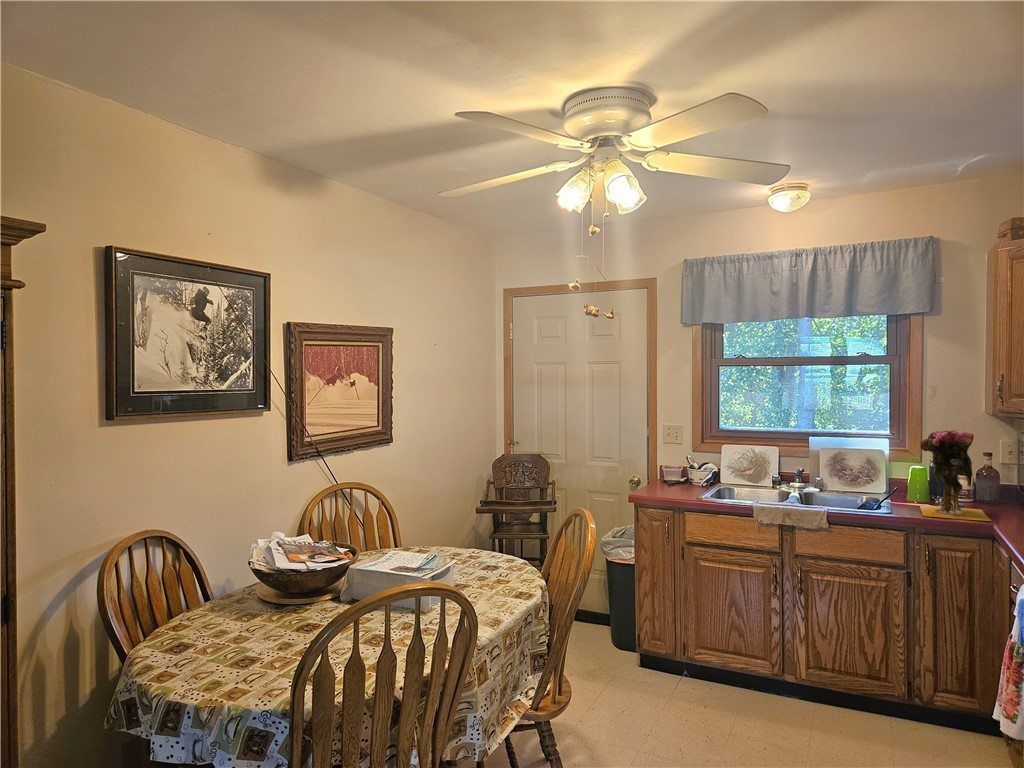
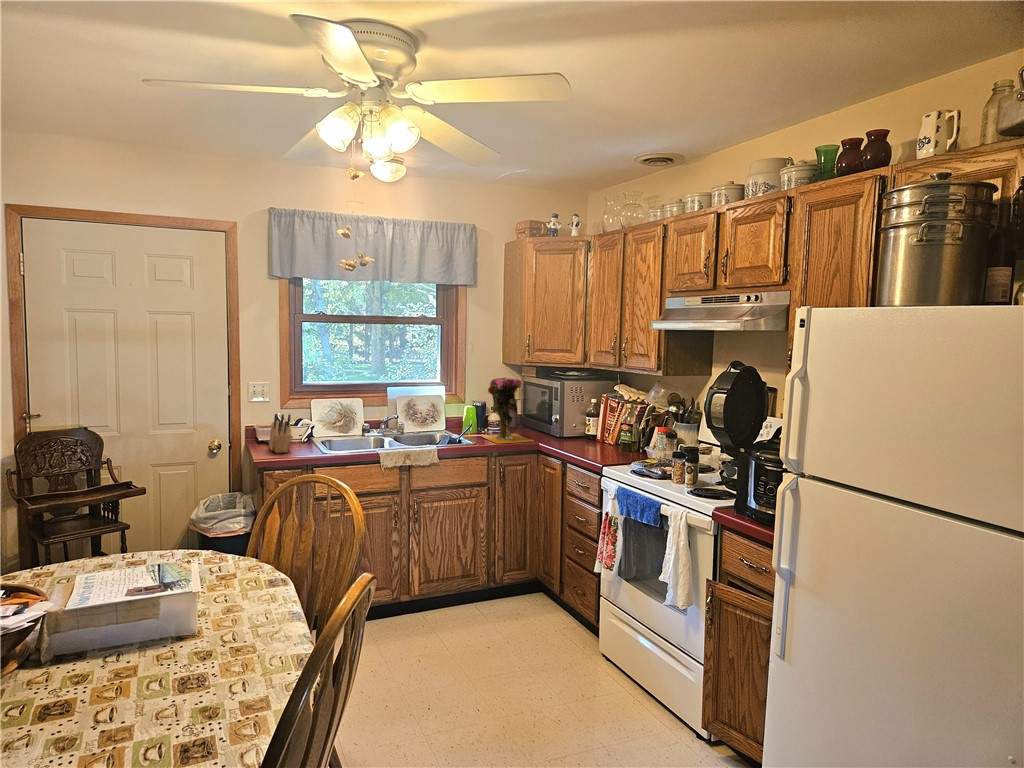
knife block: none [659,454,683,493] -> present [269,414,291,453]

